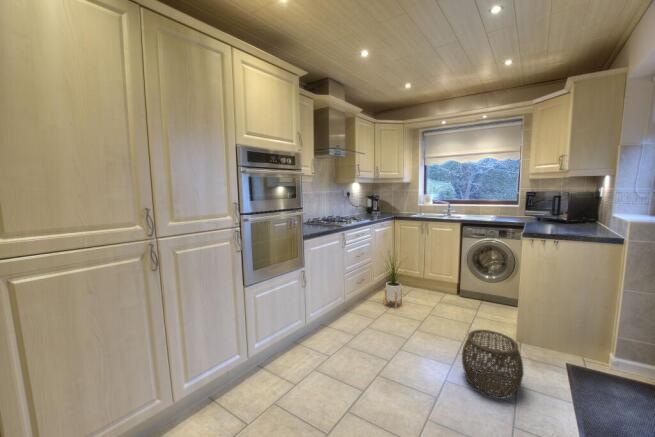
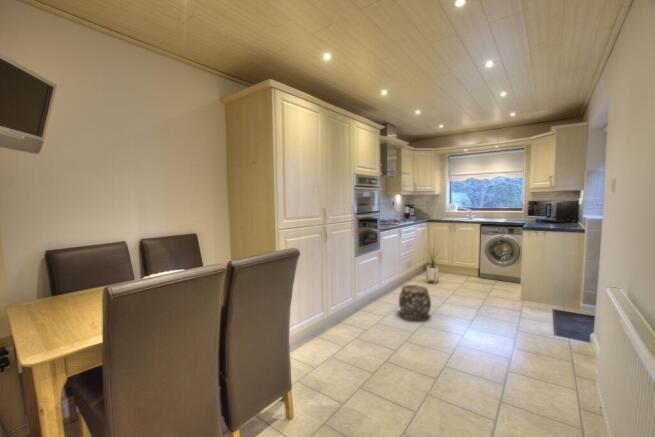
woven basket: present [462,330,523,397] -> present [399,285,431,319]

